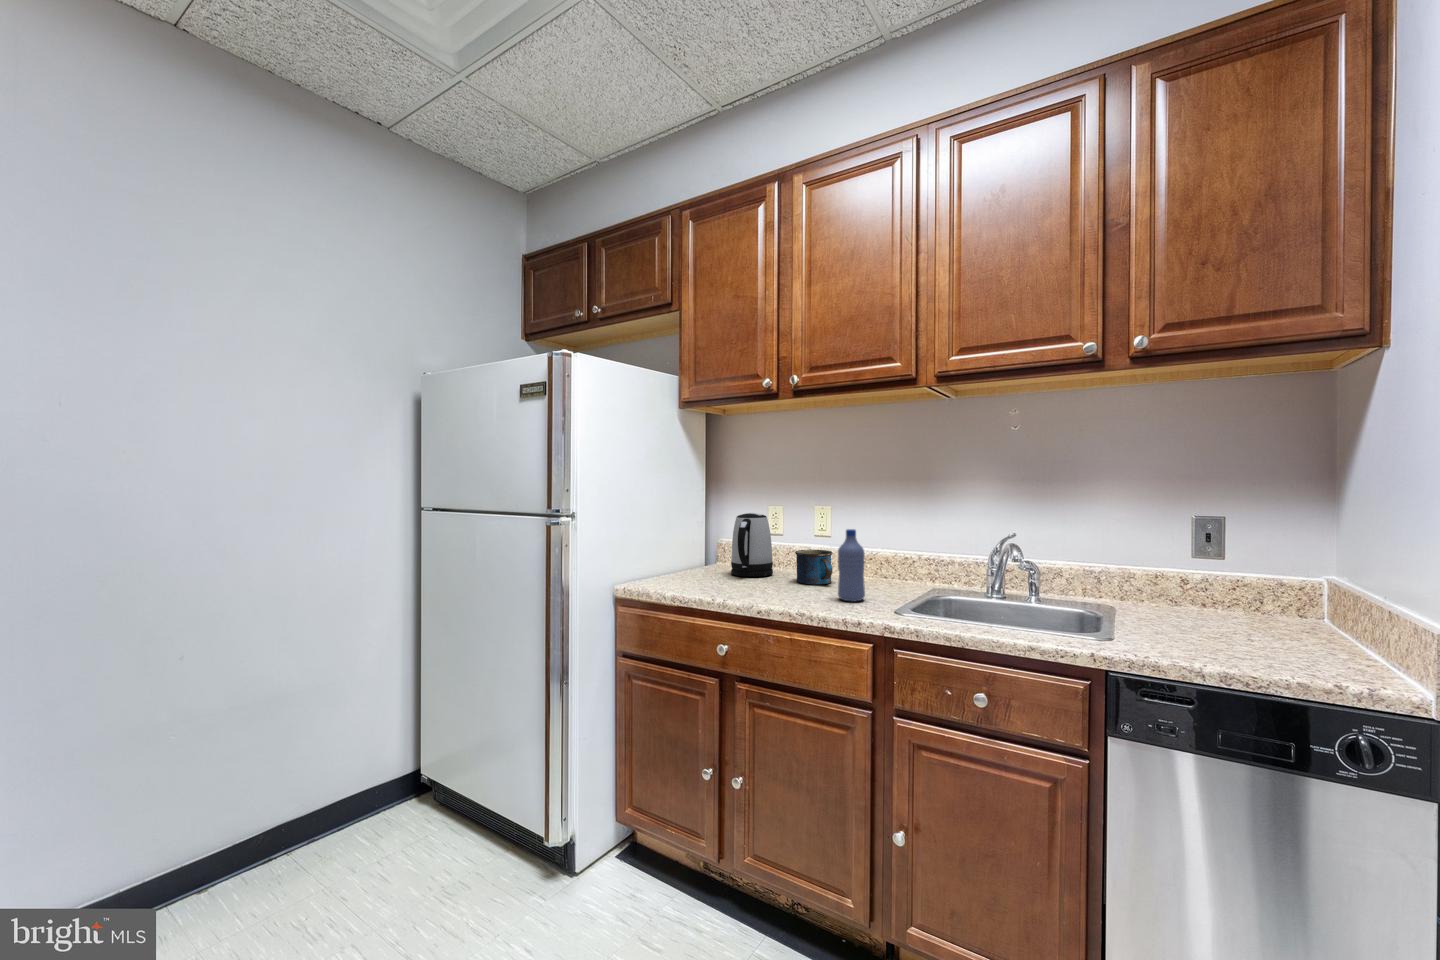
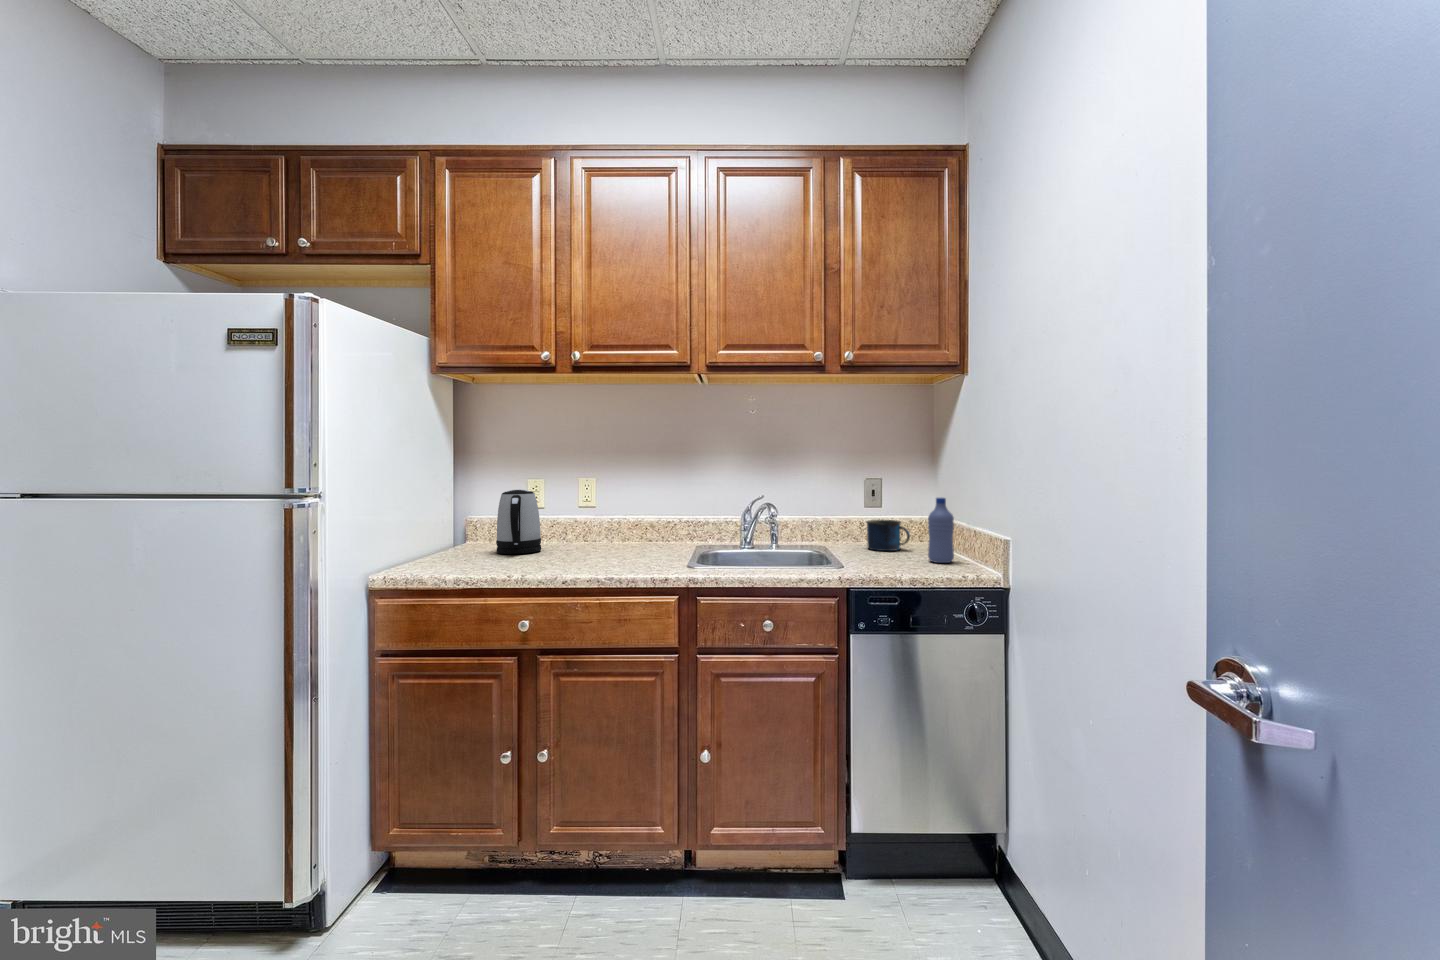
water bottle: present [838,529,865,601] -> present [928,498,954,563]
mug: present [795,550,833,585] -> present [866,520,910,551]

